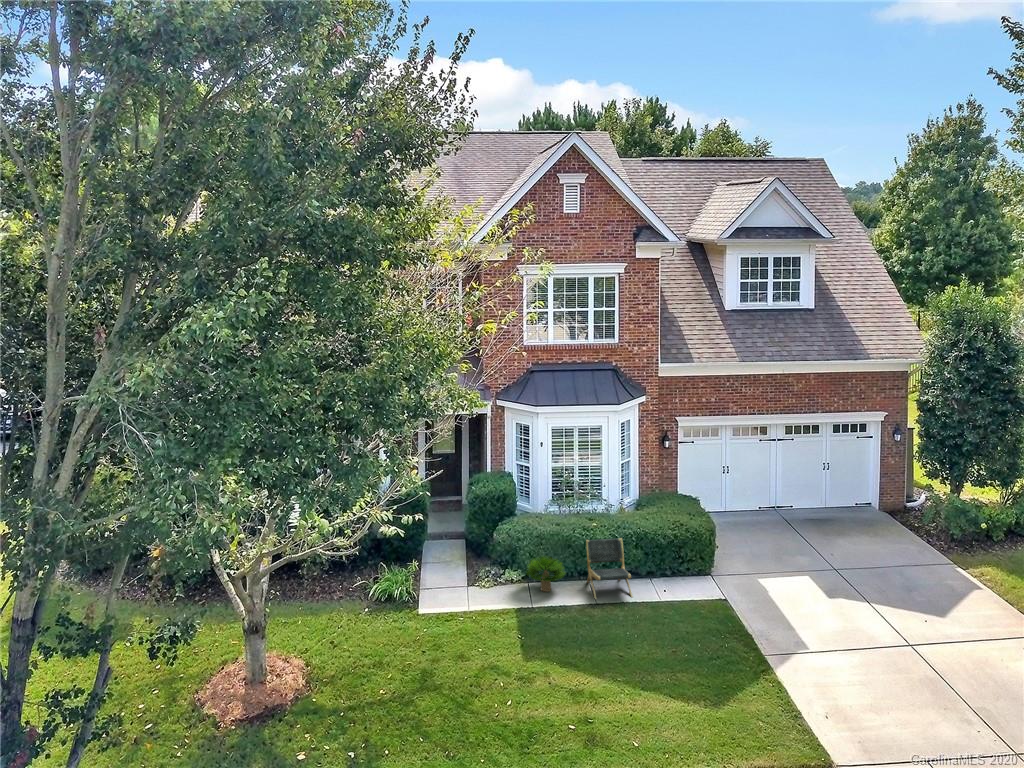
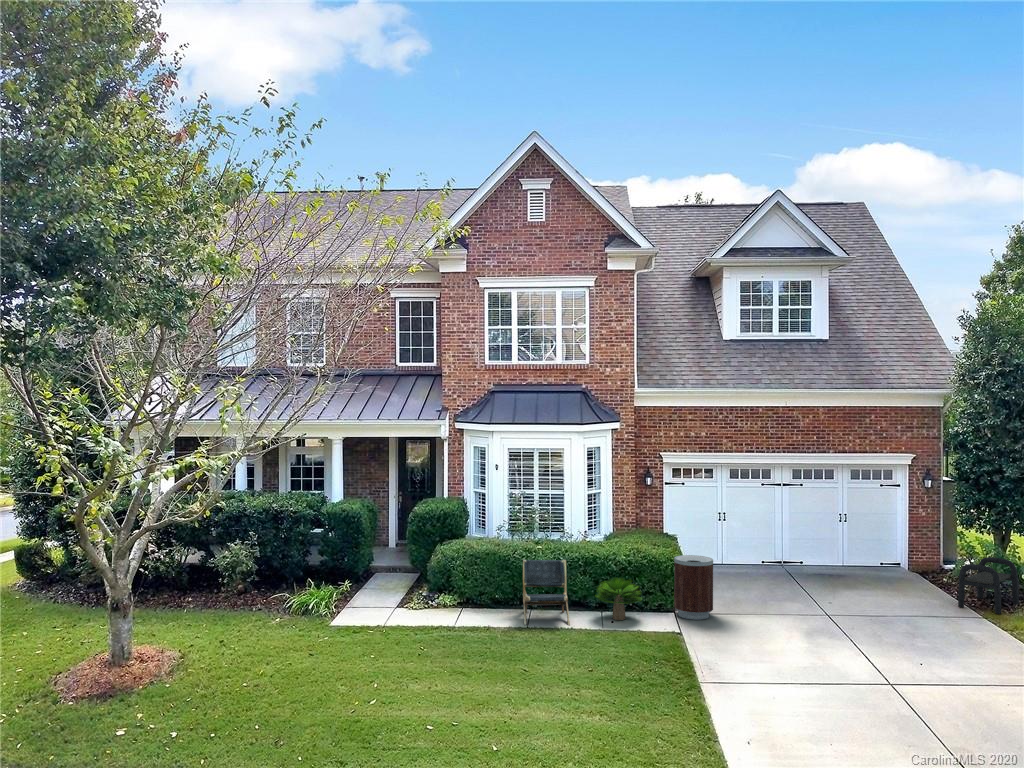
bench: none [930,511,976,562] -> present [958,557,1019,614]
trash can: none [712,528,746,584] -> present [674,555,713,620]
potted plant: present [527,557,565,592] -> present [597,578,641,620]

